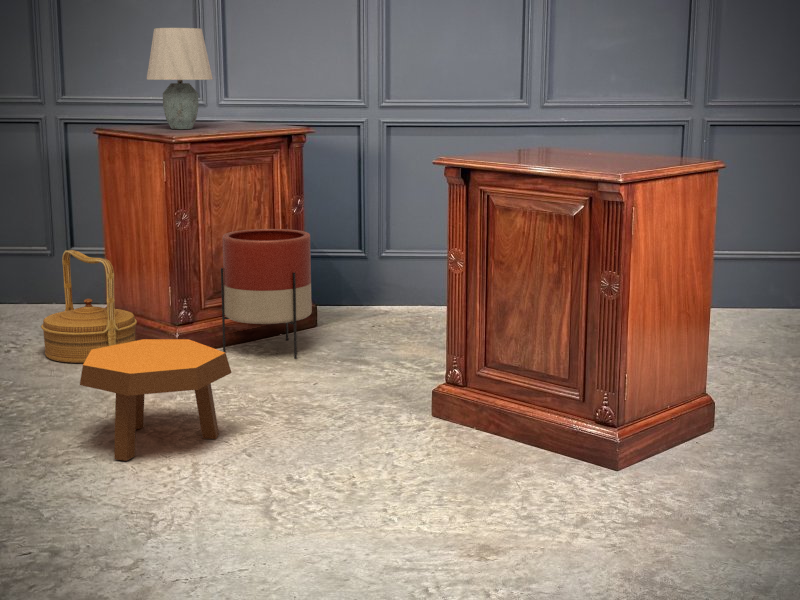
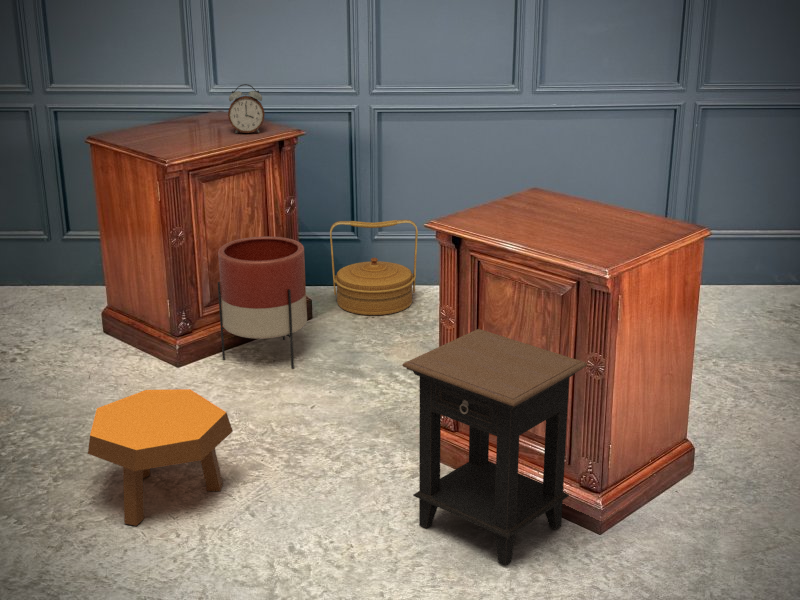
table lamp: present [147,28,213,129] -> none [136,34,203,138]
alarm clock: none [237,79,274,128] -> present [228,84,265,133]
woven basket: present [41,250,137,363] -> present [330,220,418,315]
side table: none [409,262,600,491] -> present [403,329,587,566]

